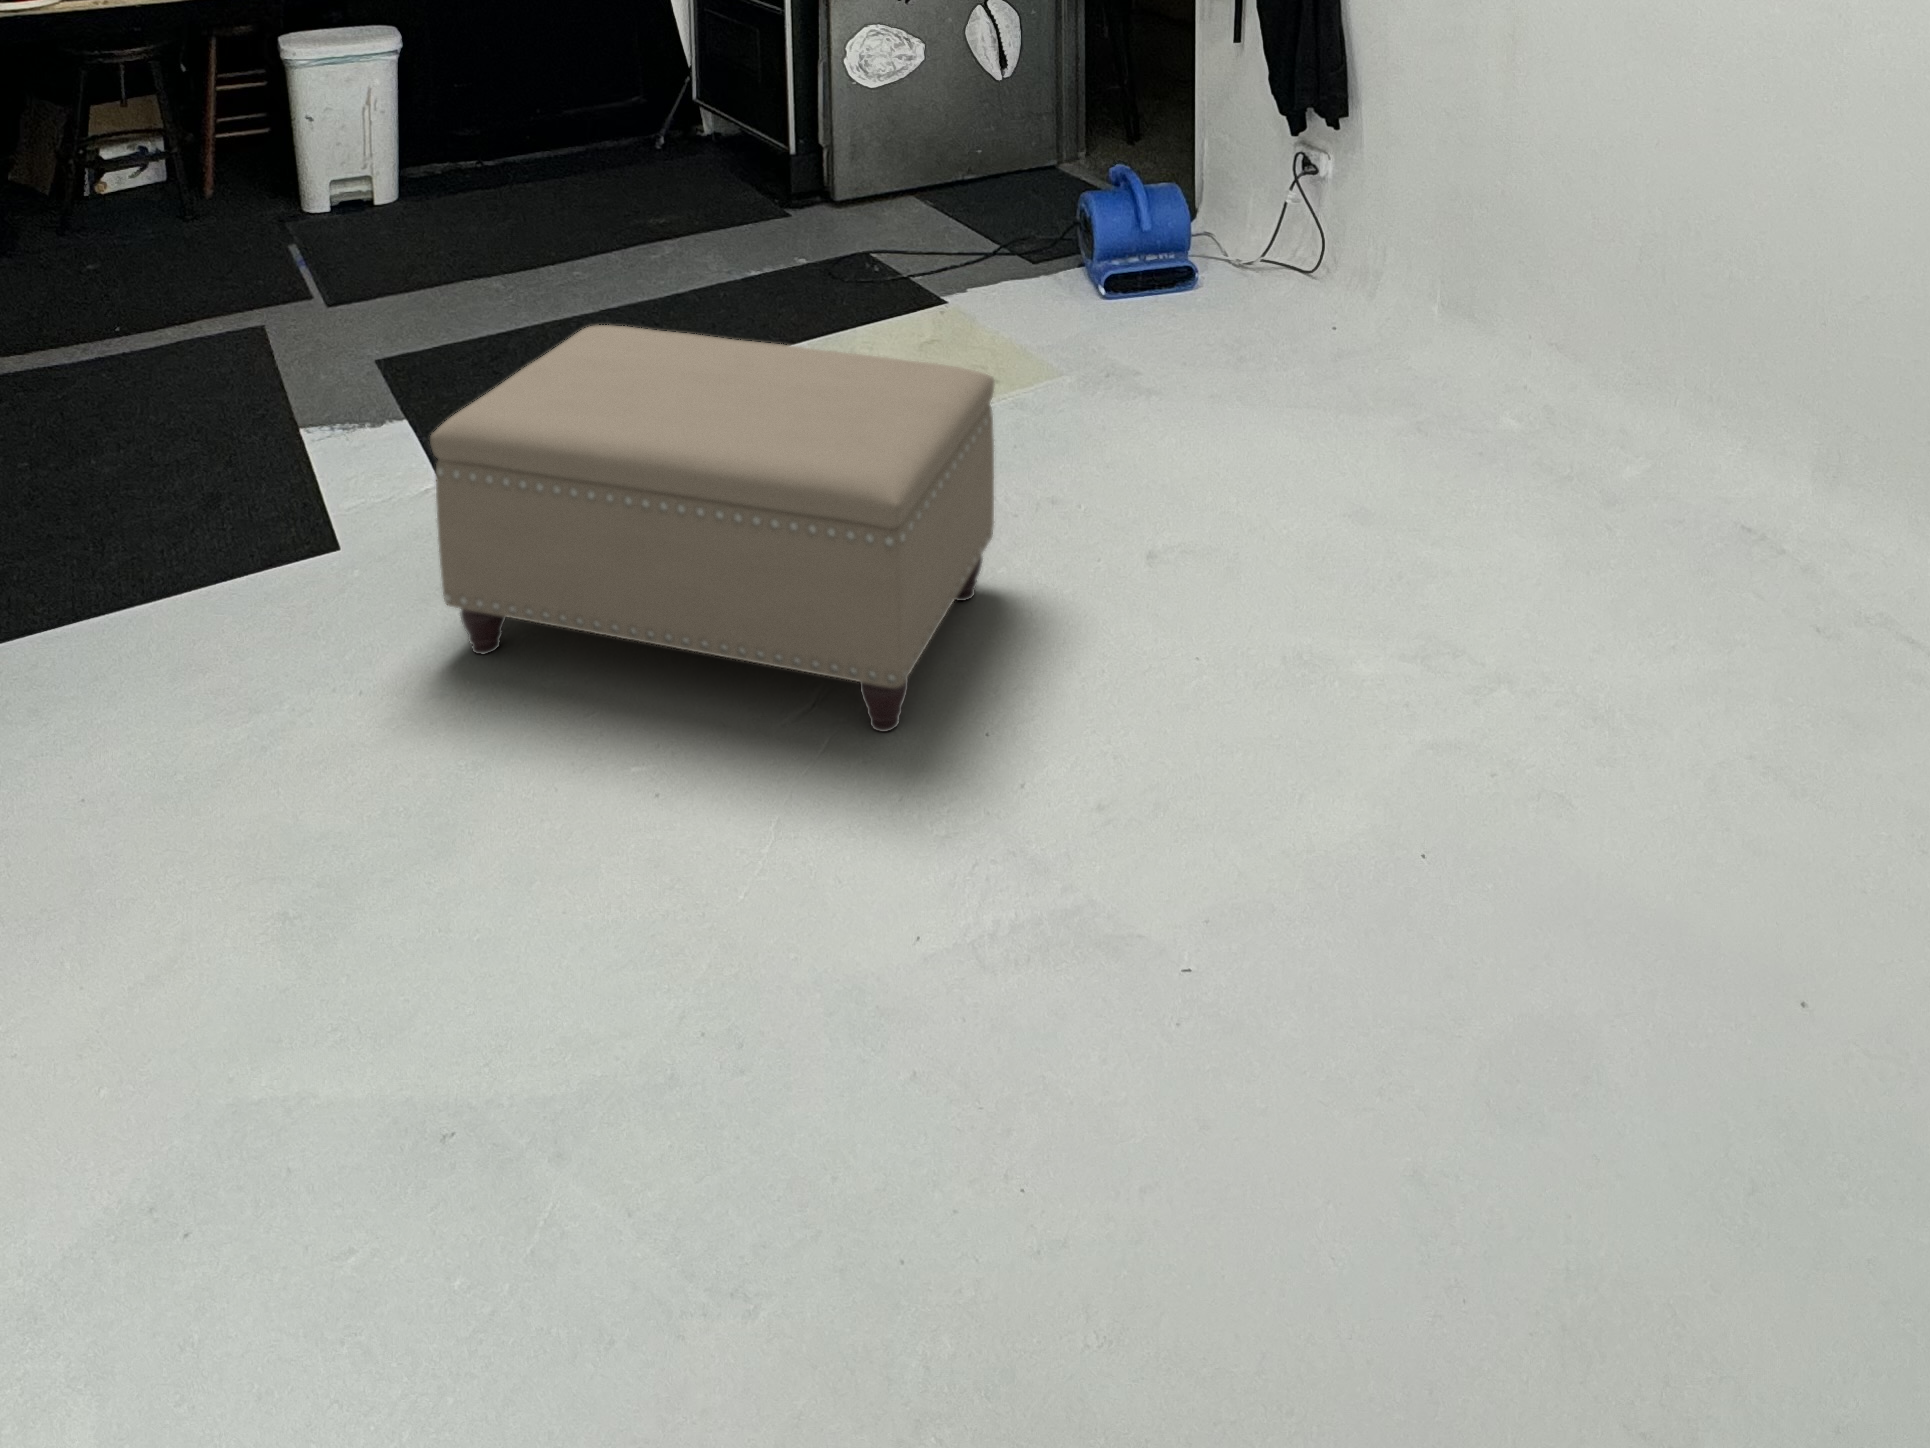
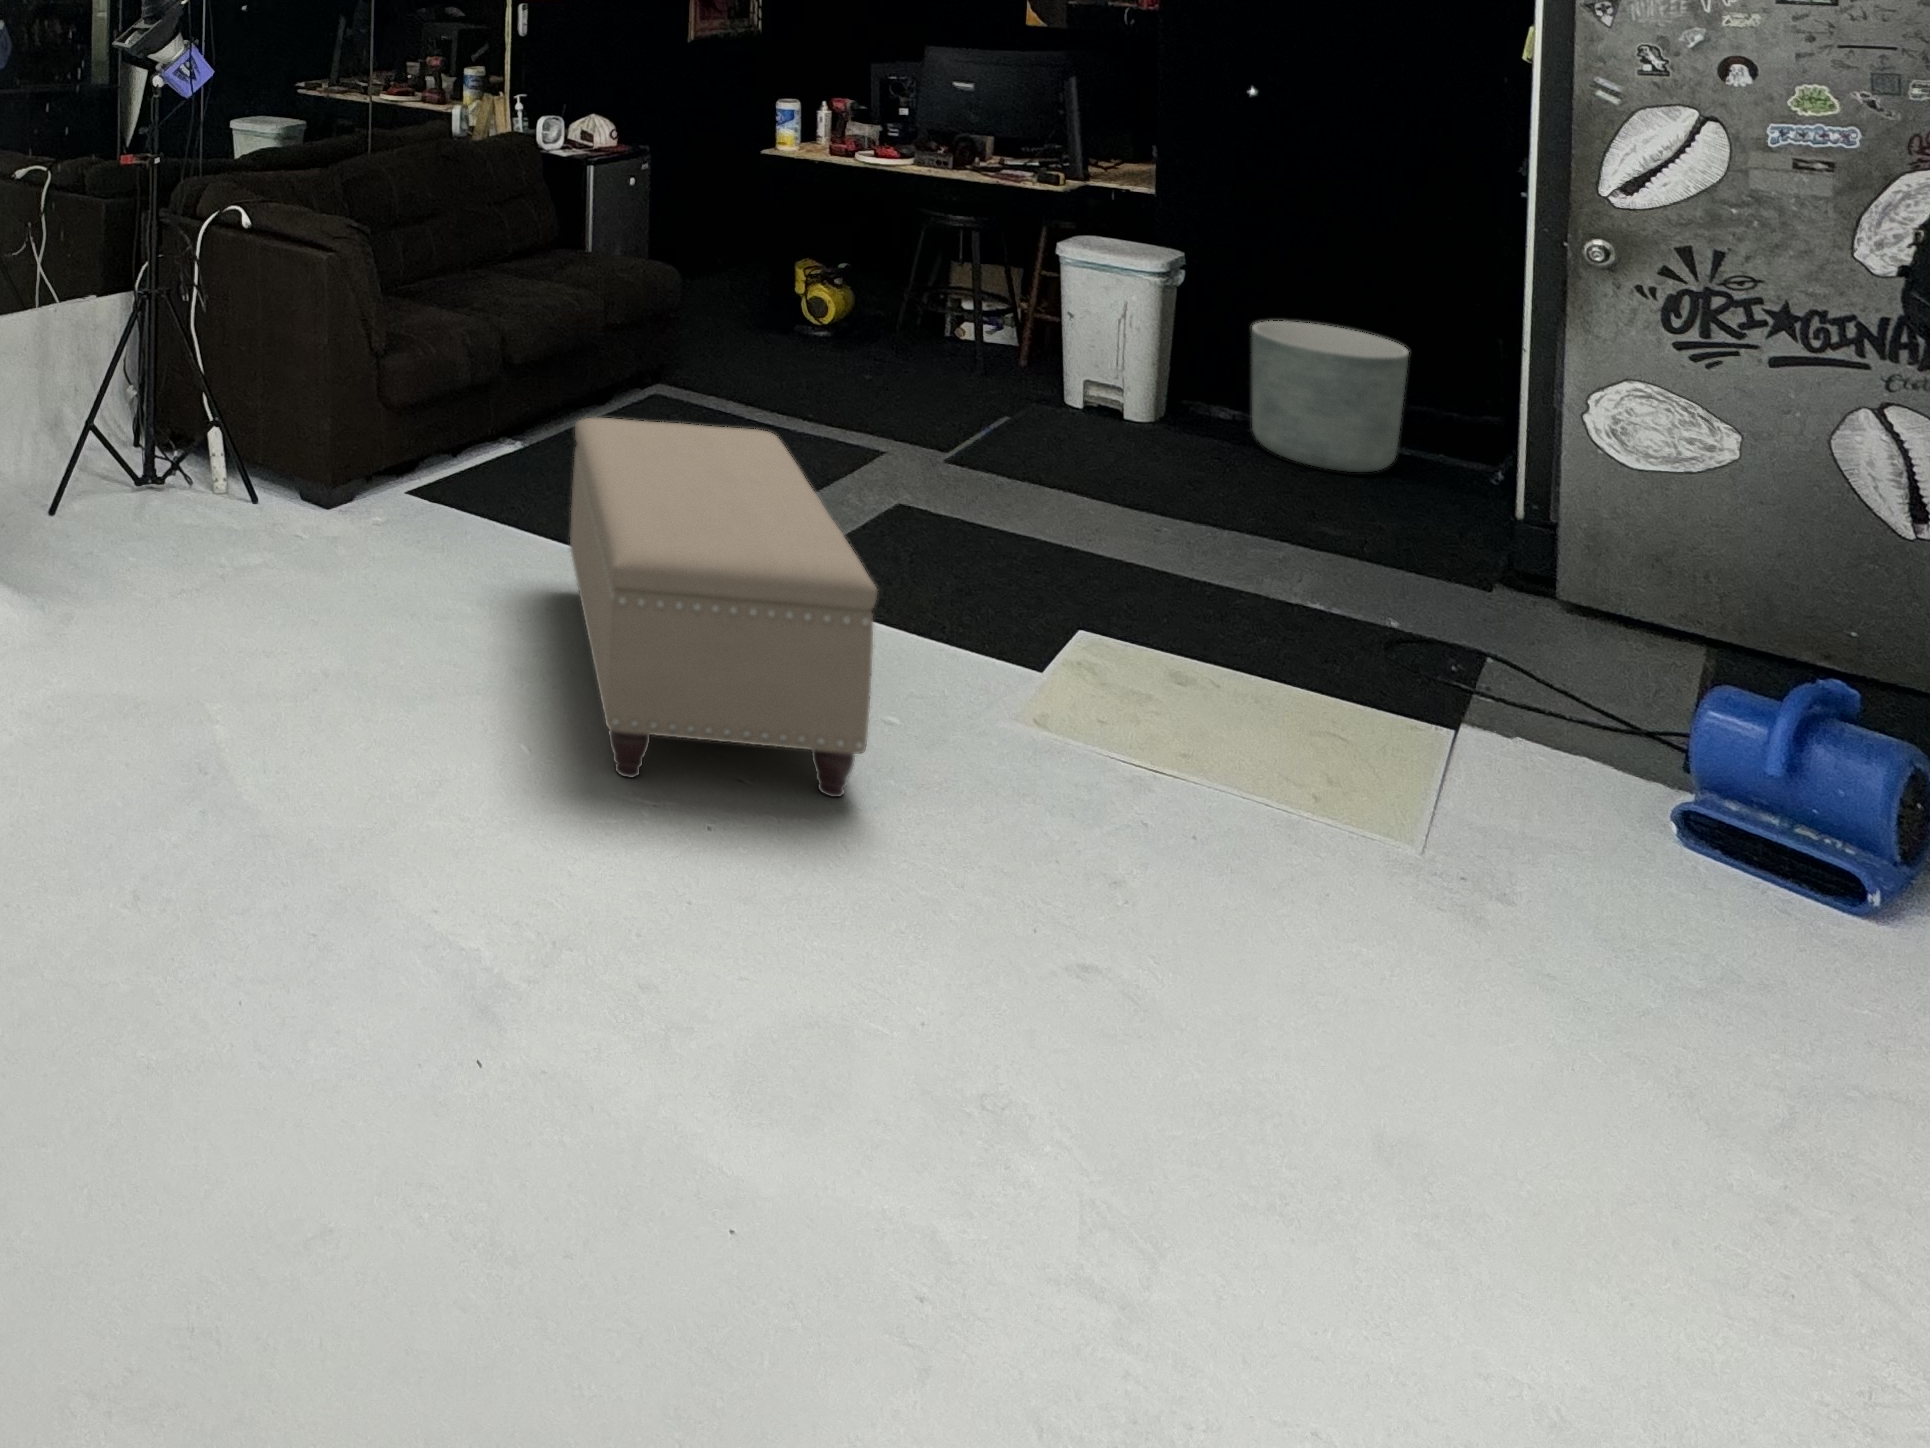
planter: none [483,56,608,184] -> present [1252,321,1409,472]

